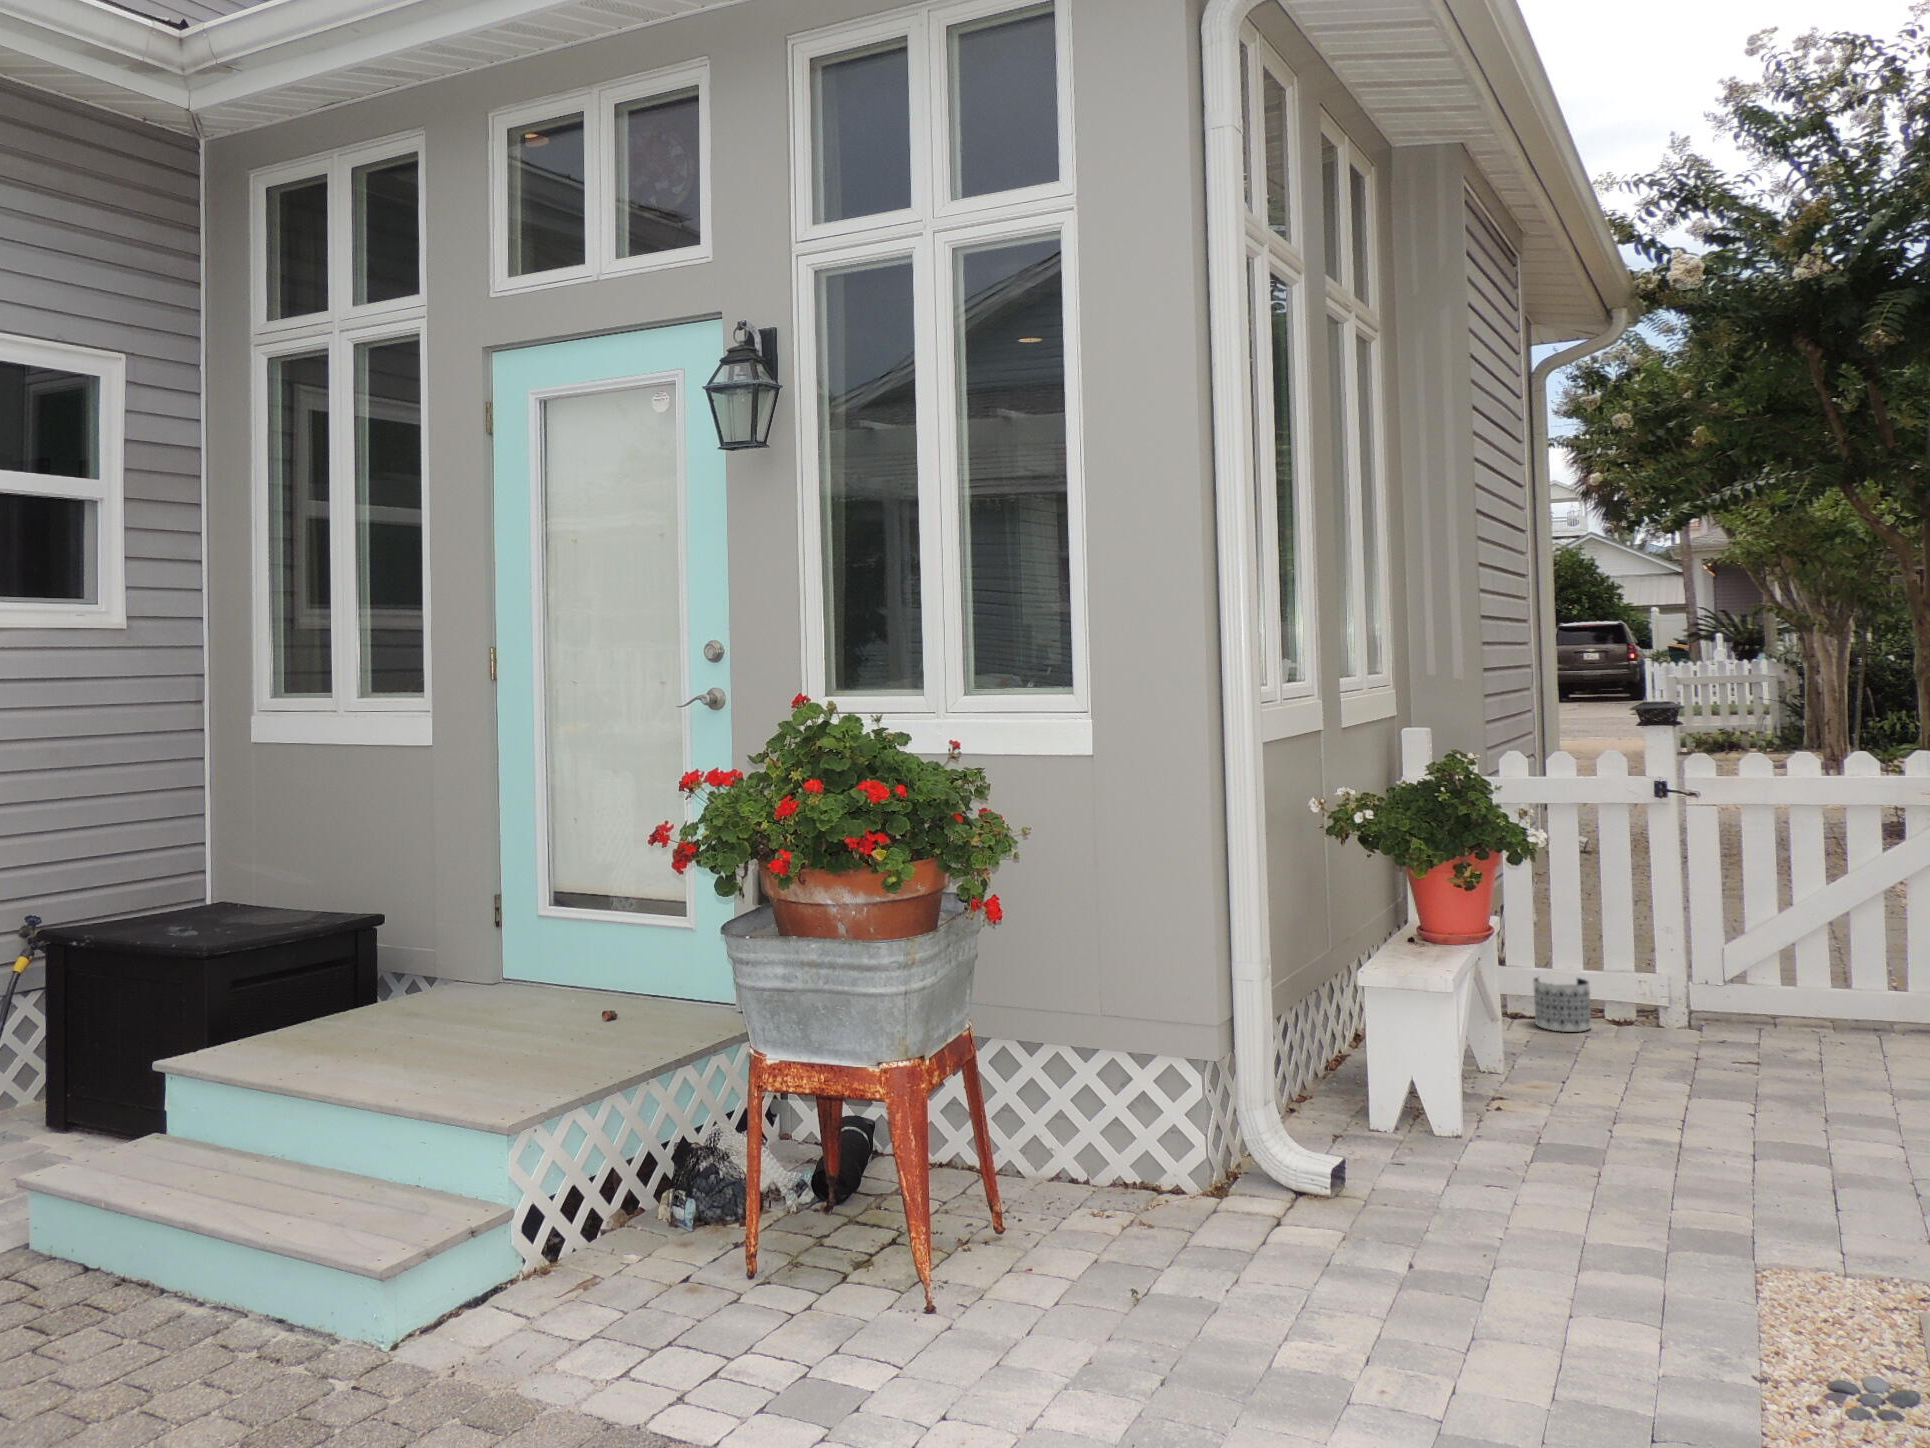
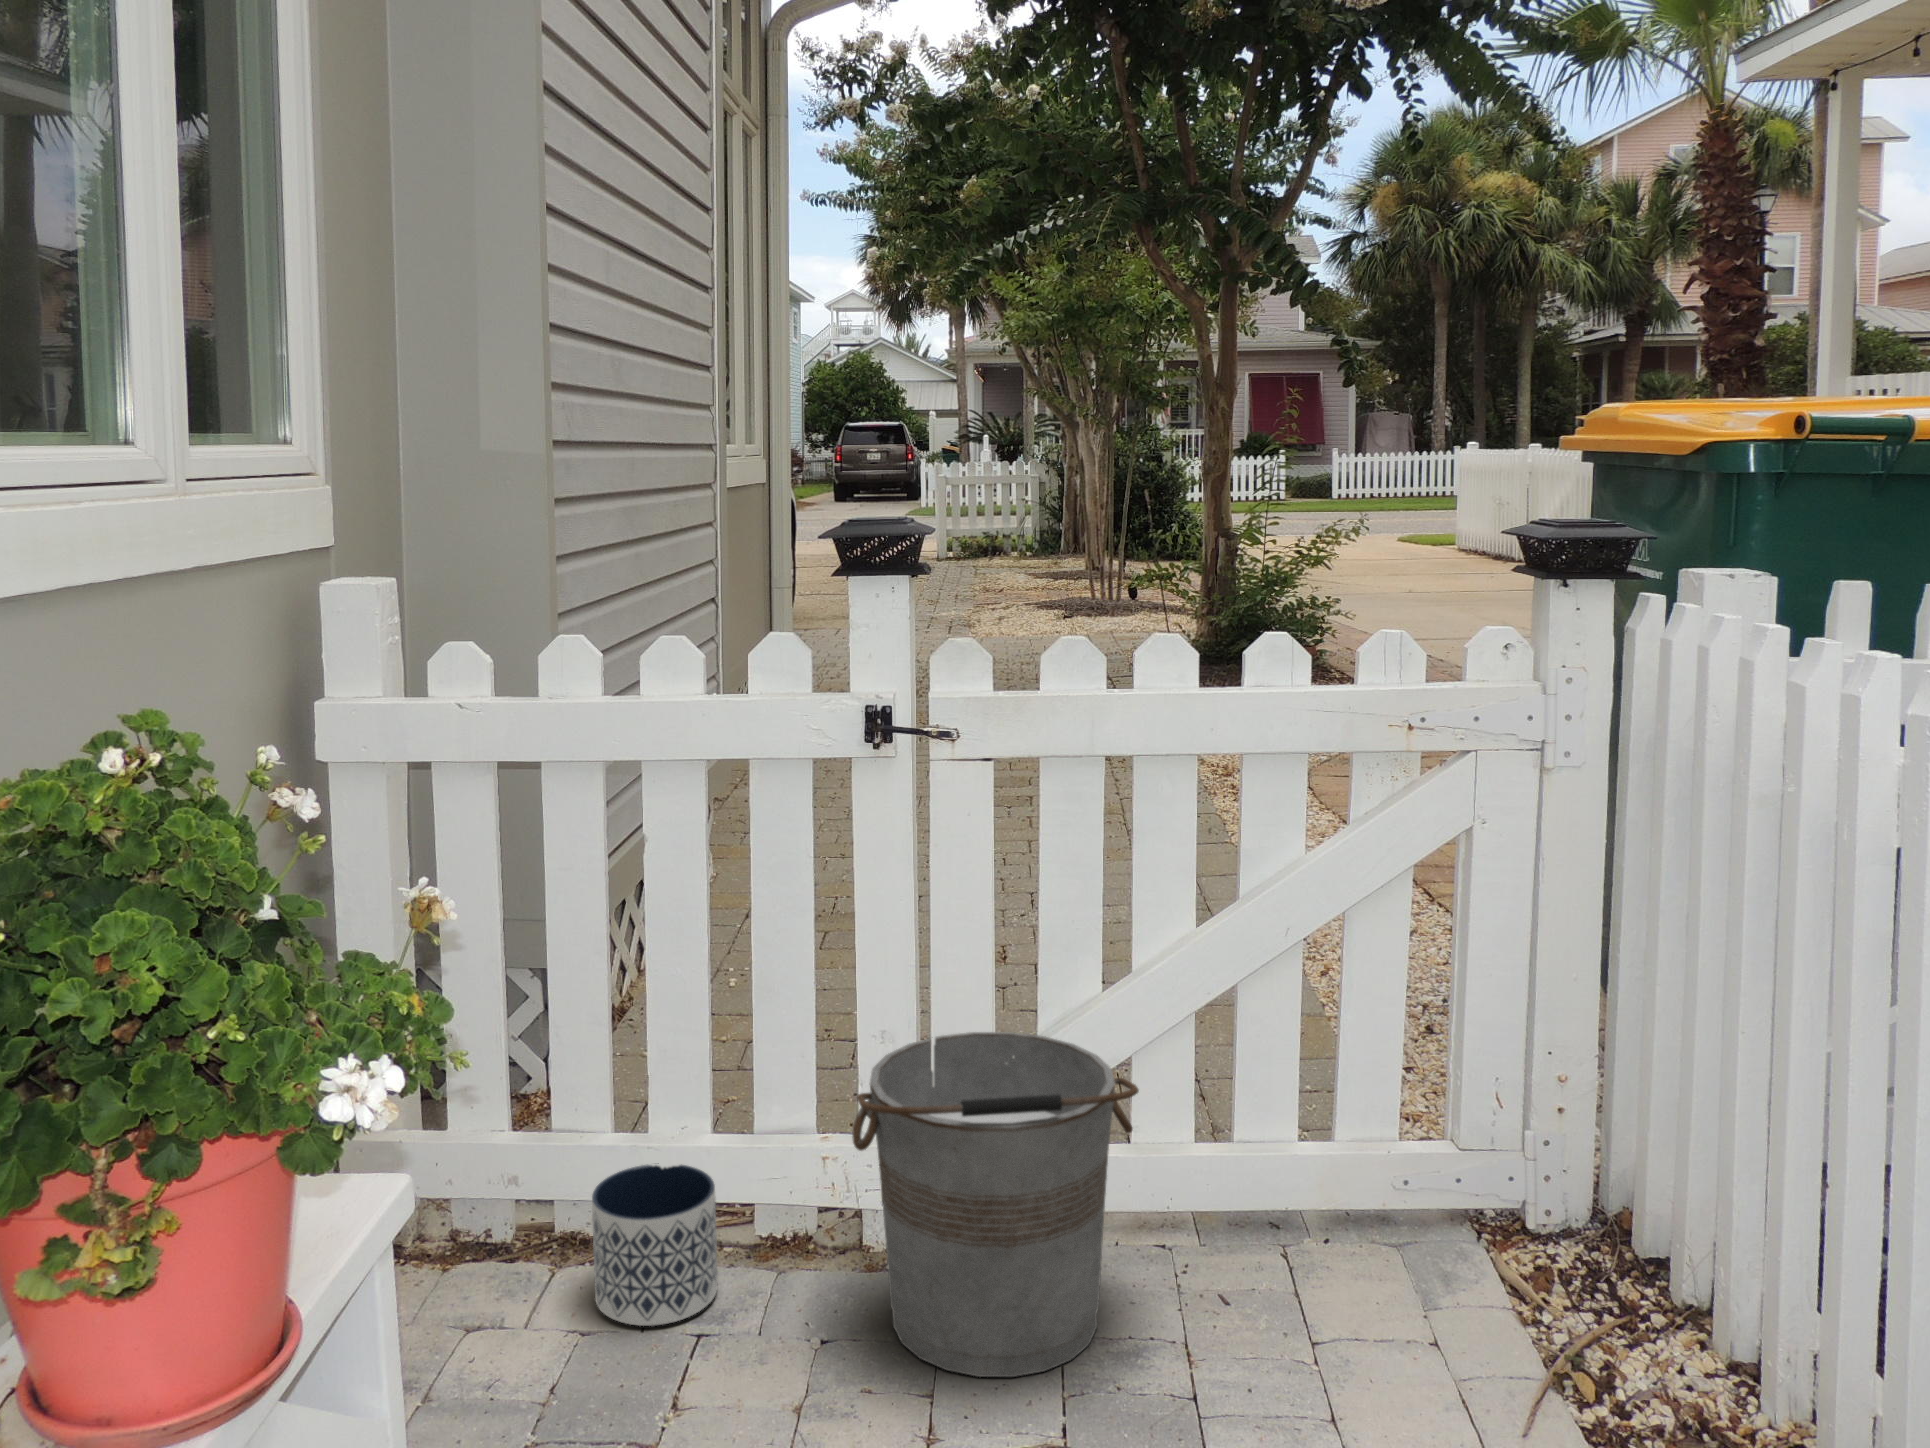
bucket: none [1655,927,1791,1054] -> present [852,1032,1139,1377]

